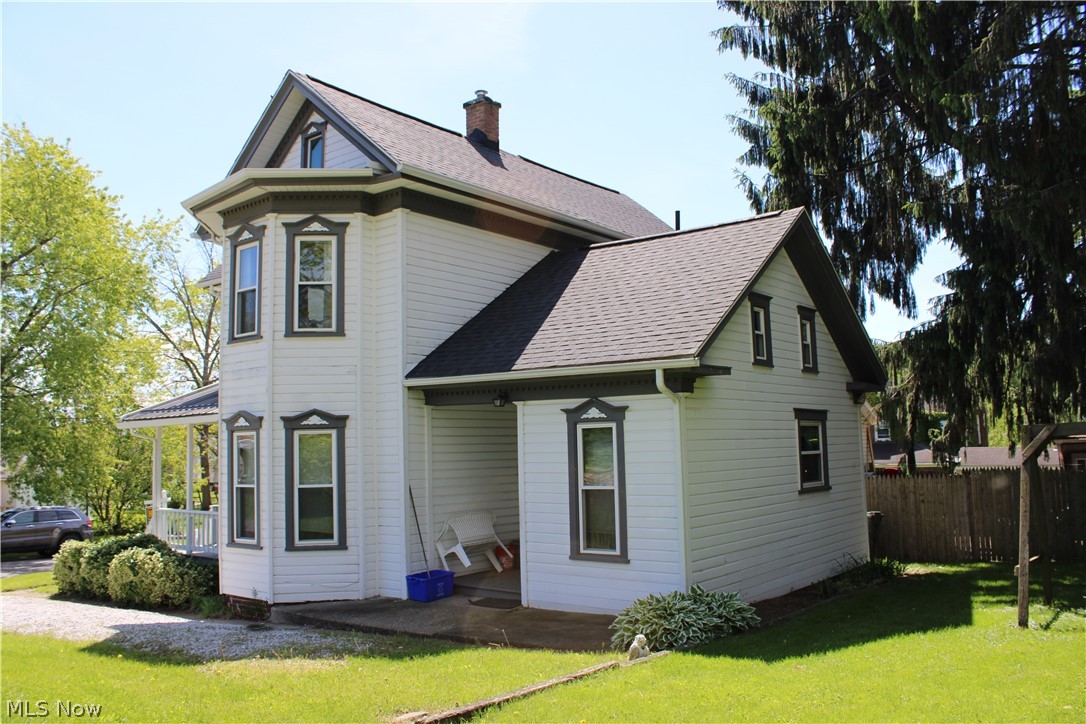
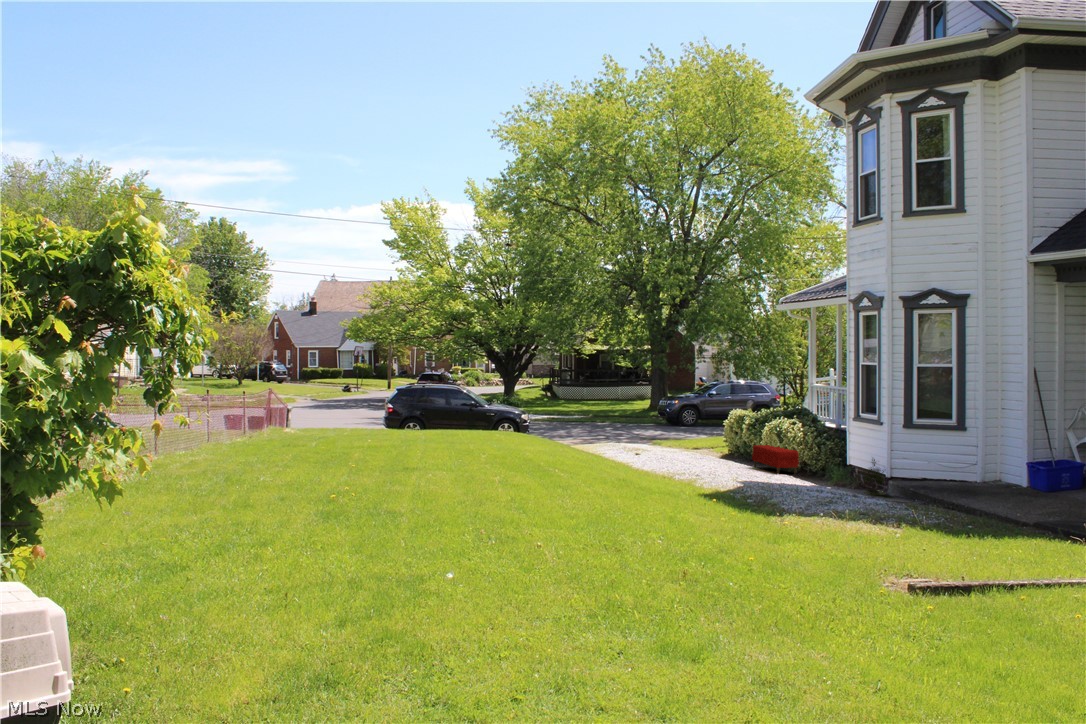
bench: none [97,581,159,618] -> present [752,445,799,474]

